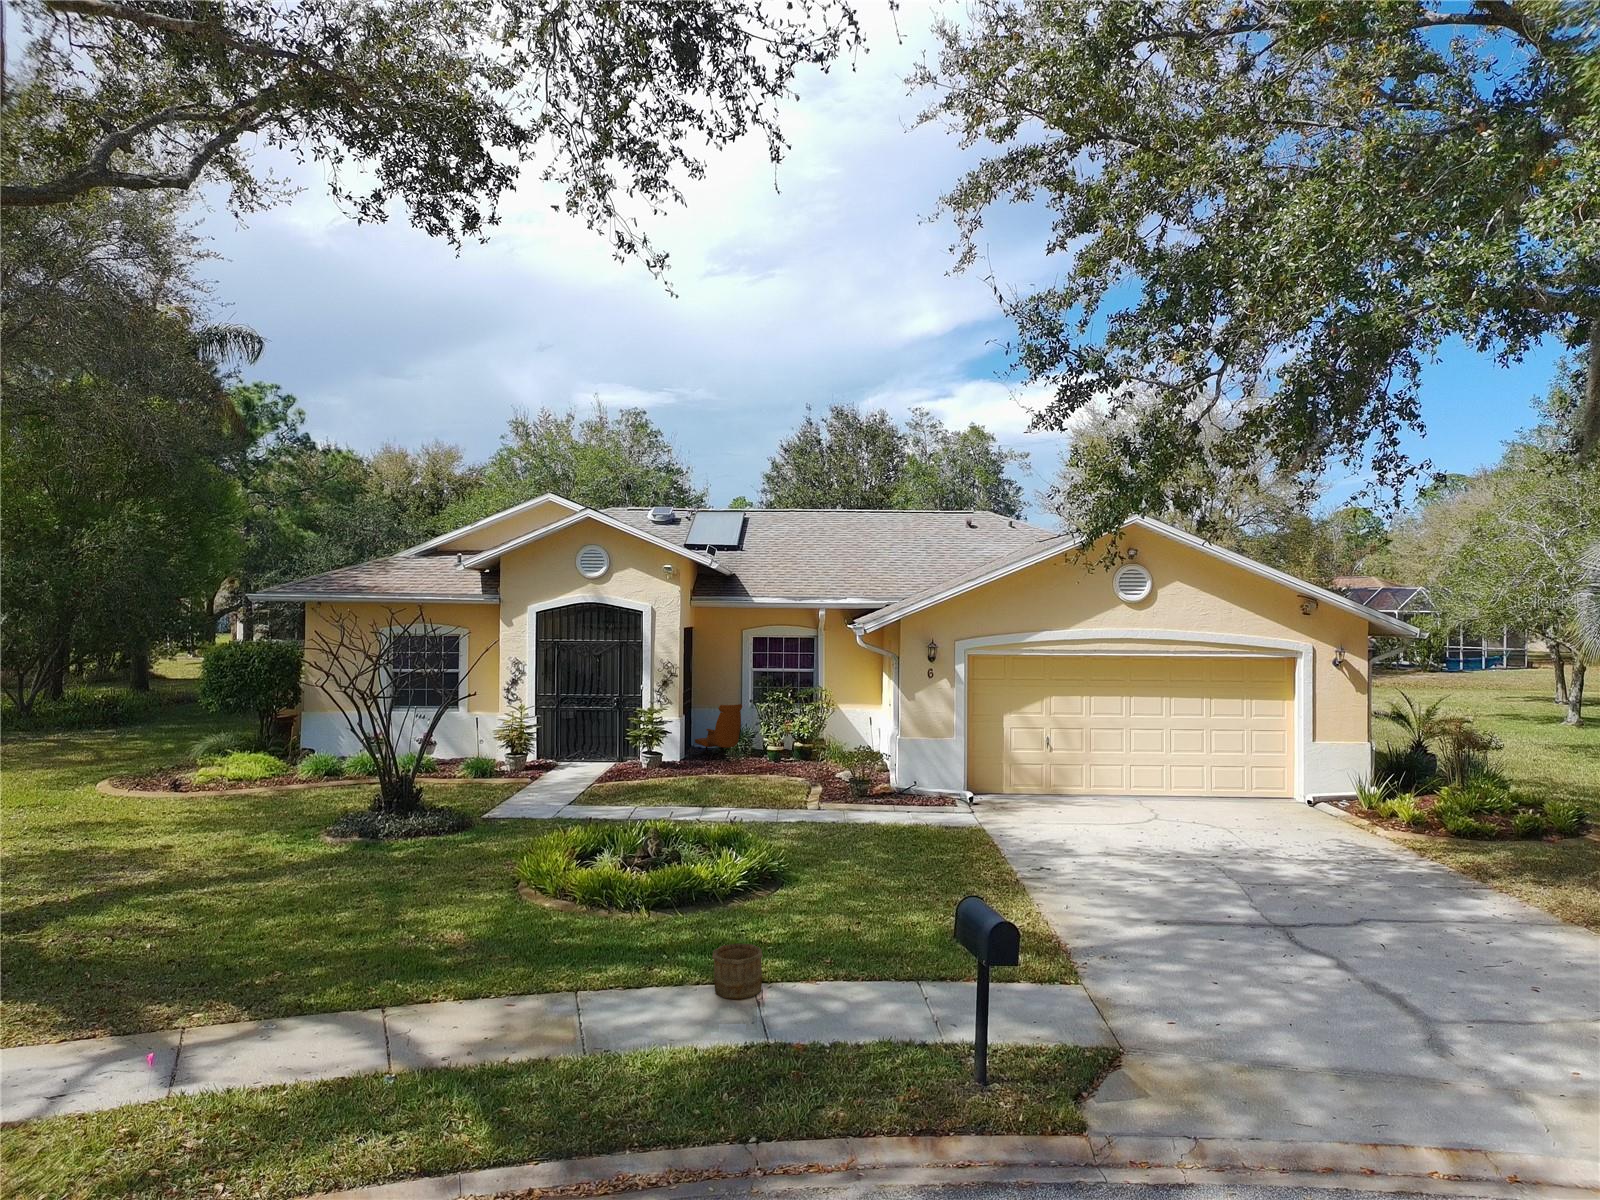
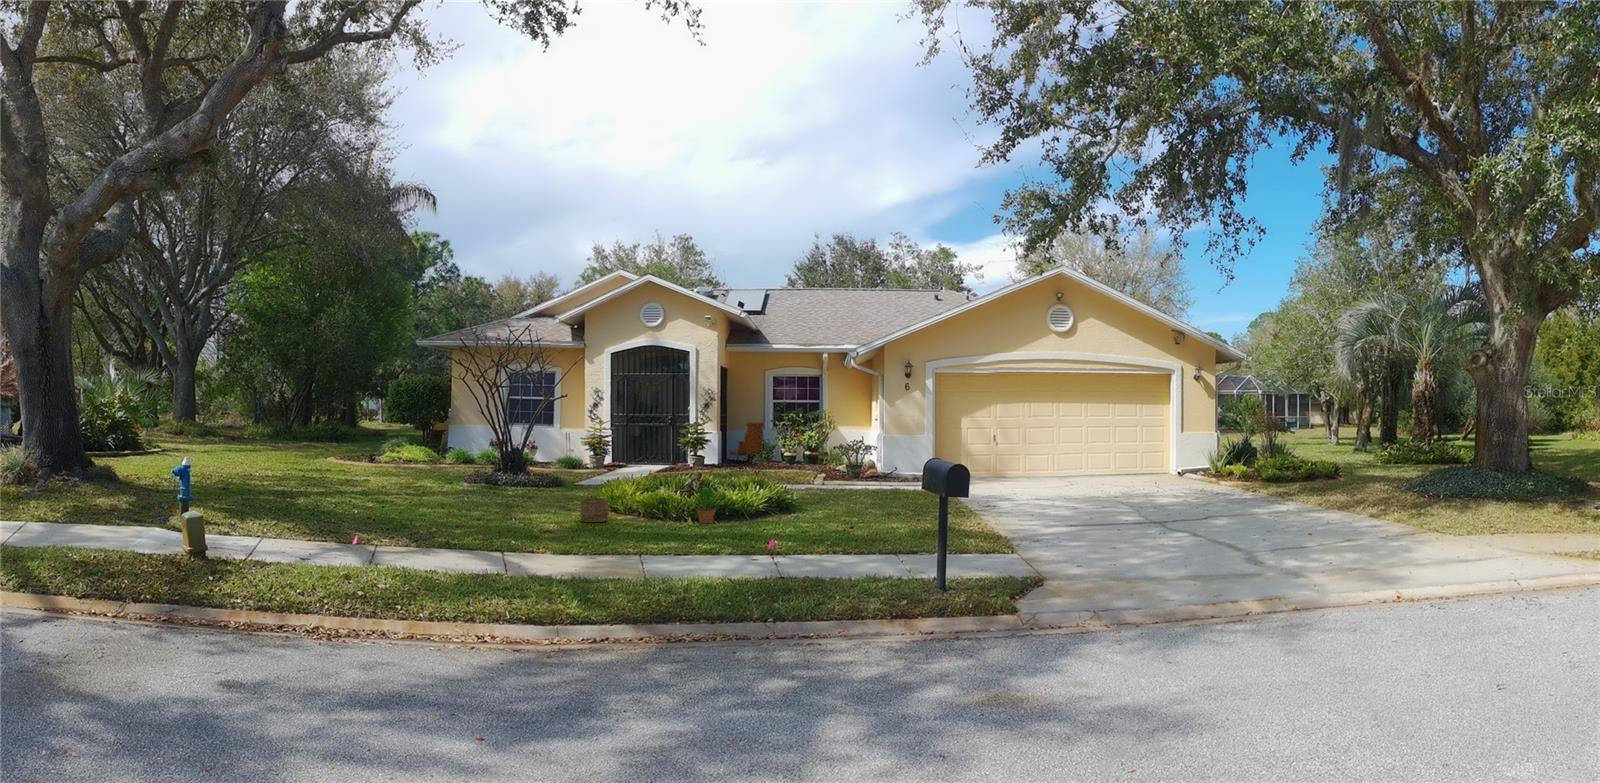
potted plant: none [637,902,690,968] -> present [695,488,717,524]
wooden bucket: present [712,943,763,999] -> present [580,498,608,522]

